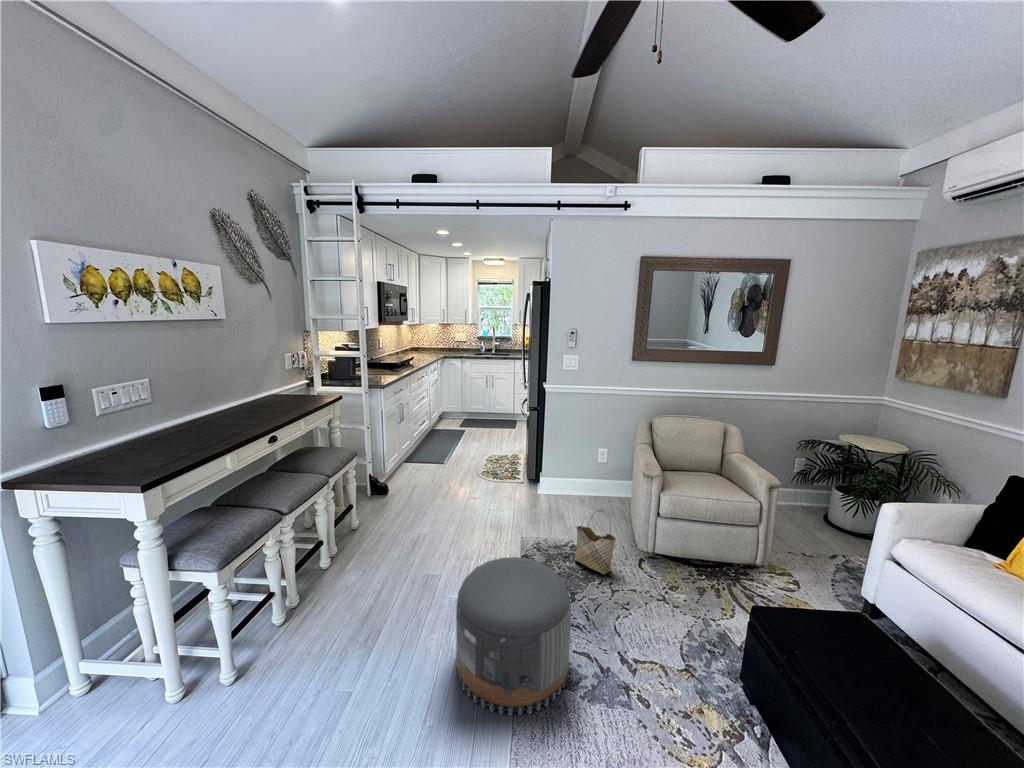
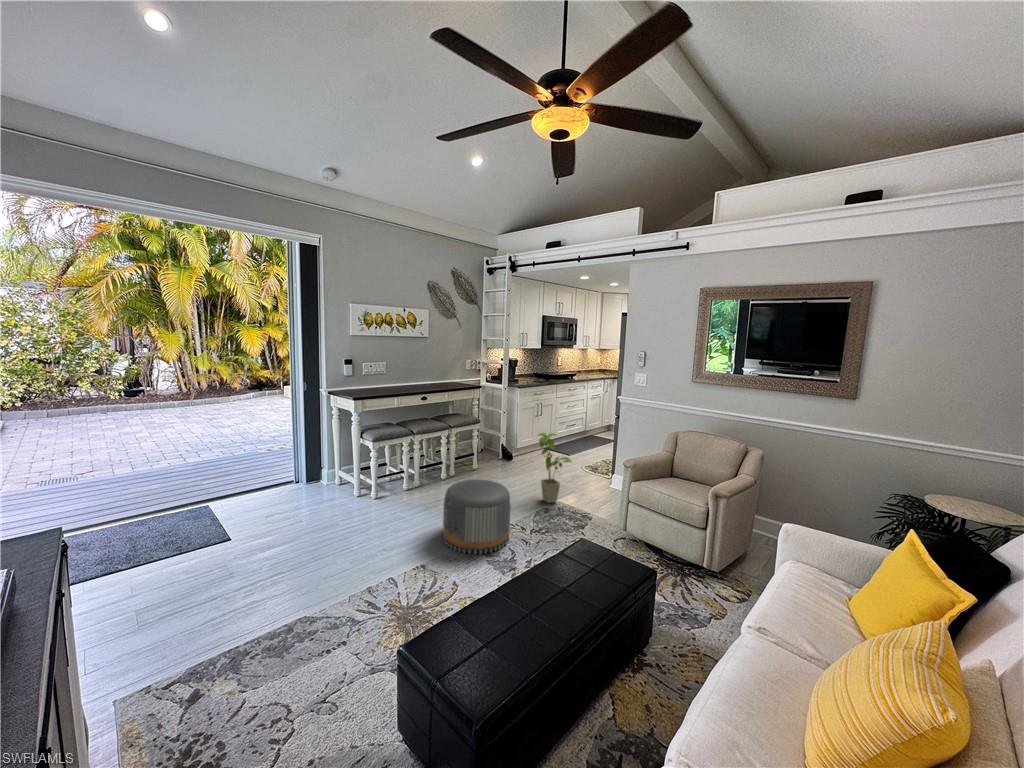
house plant: none [495,451,549,547] -> present [538,433,571,503]
woven basket: present [575,510,616,574] -> none [574,486,597,533]

